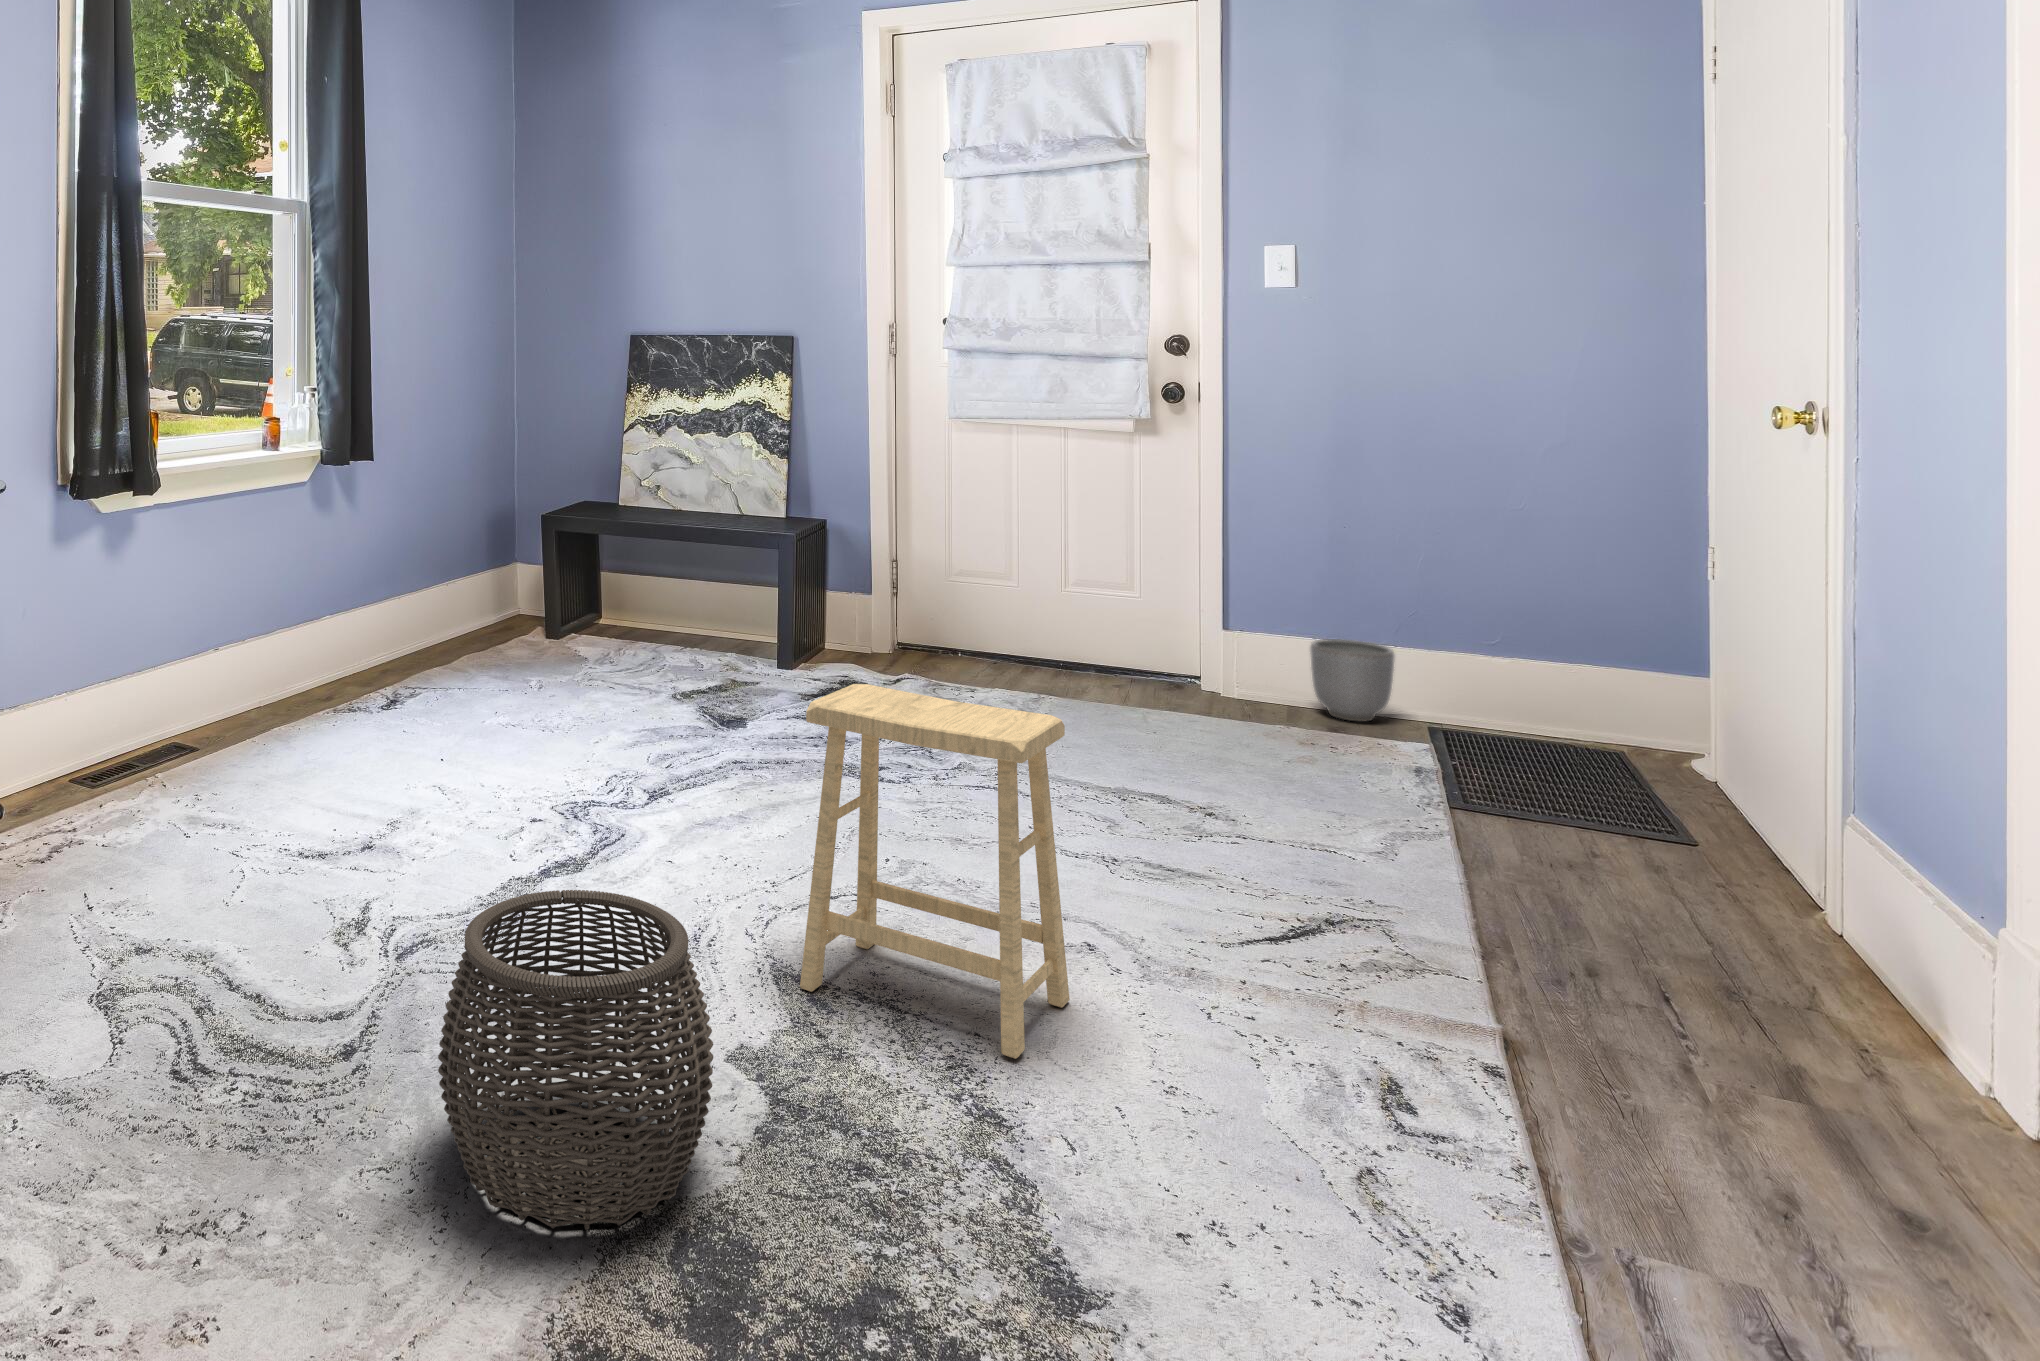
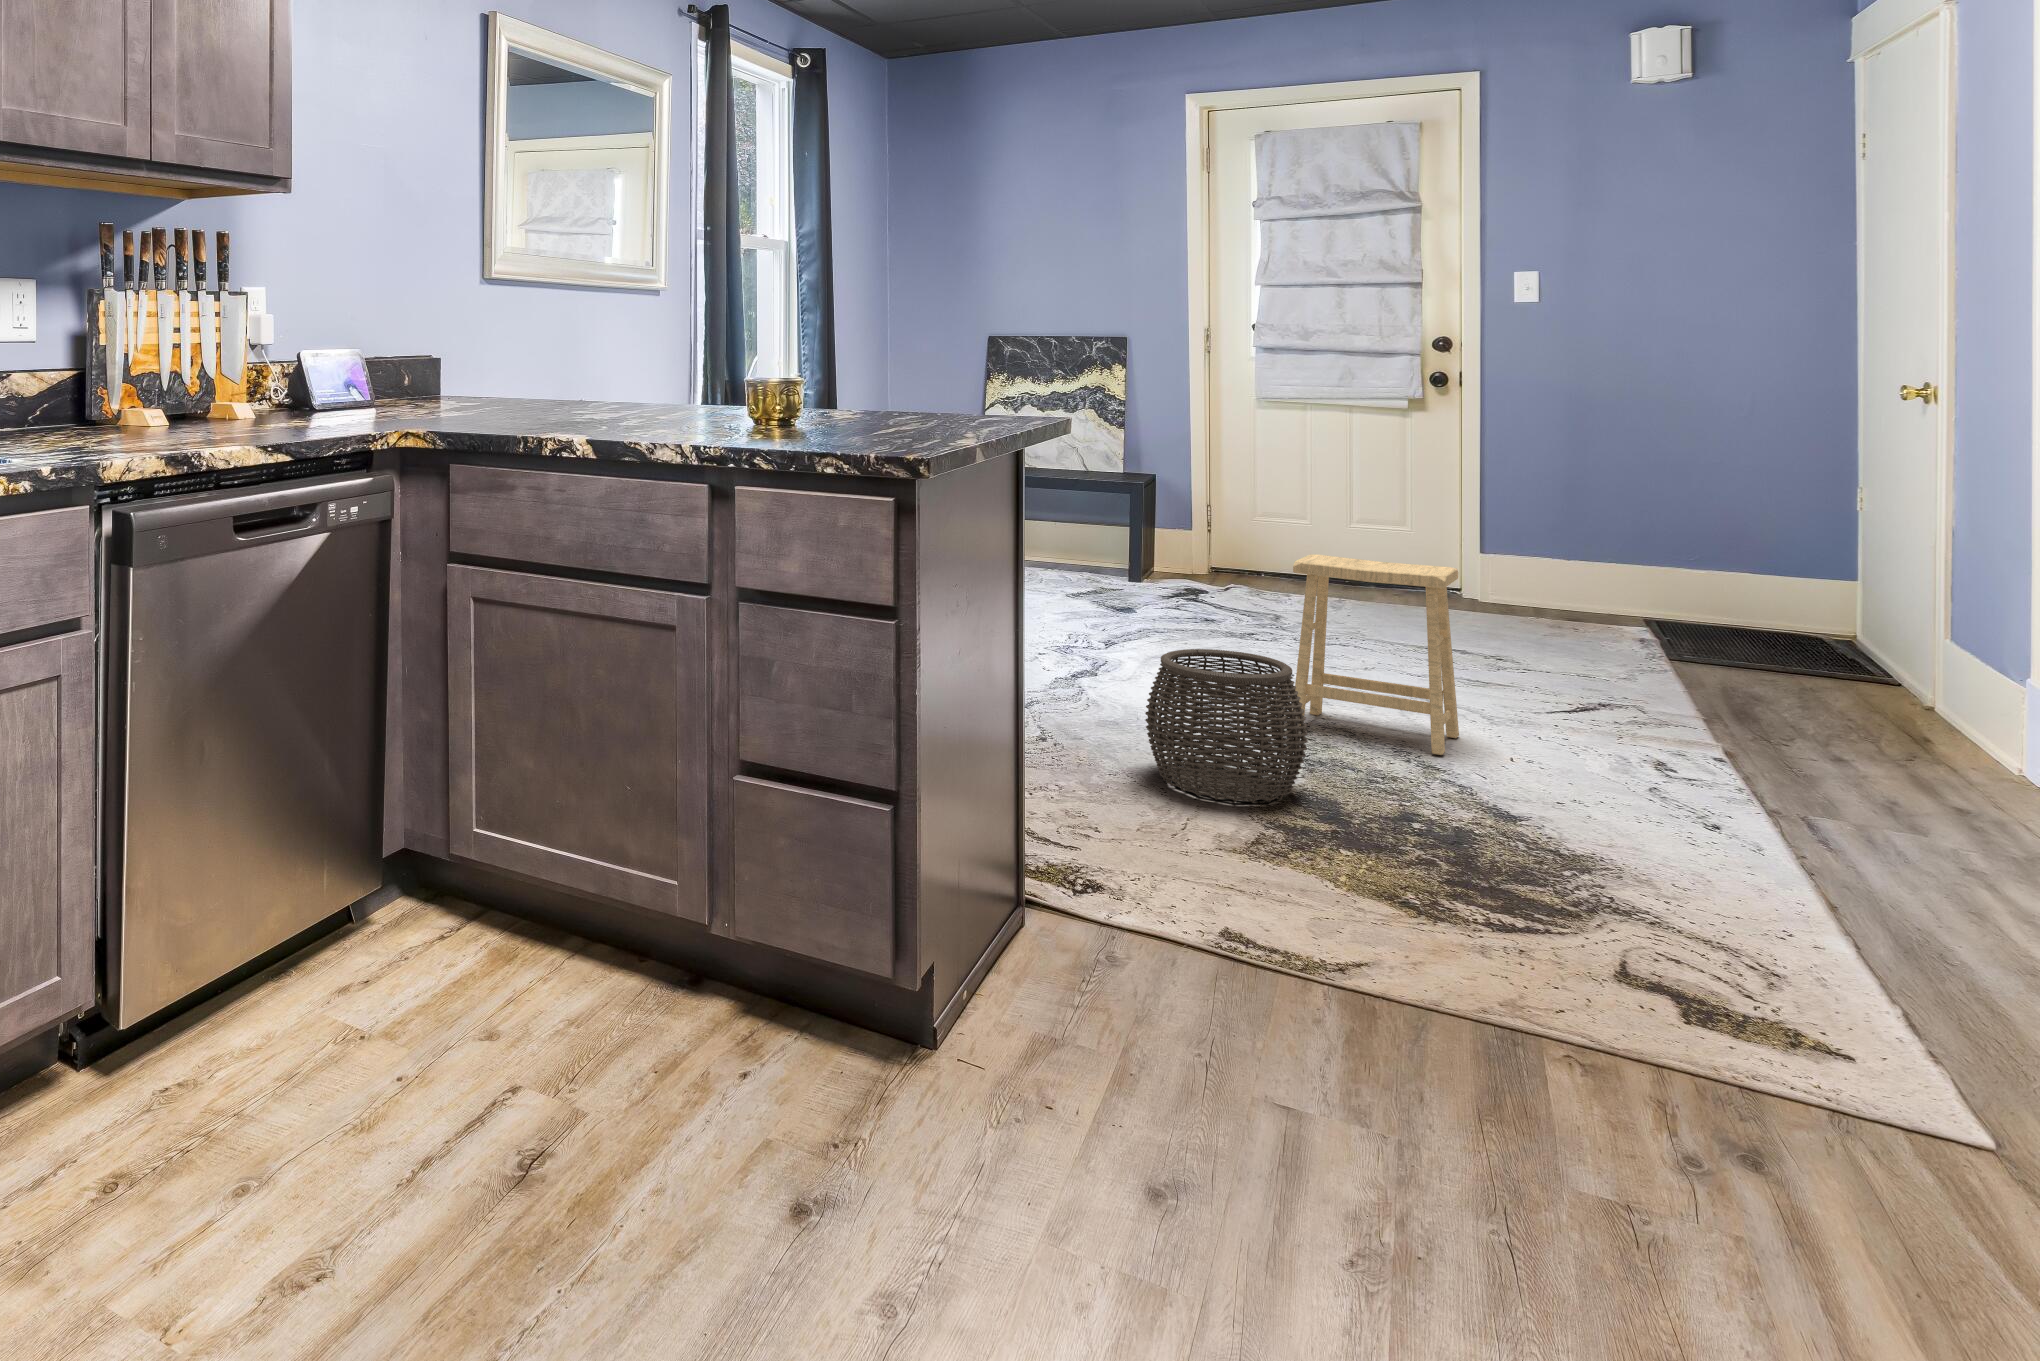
planter: present [1310,639,1395,722] -> none [1552,559,1618,616]

